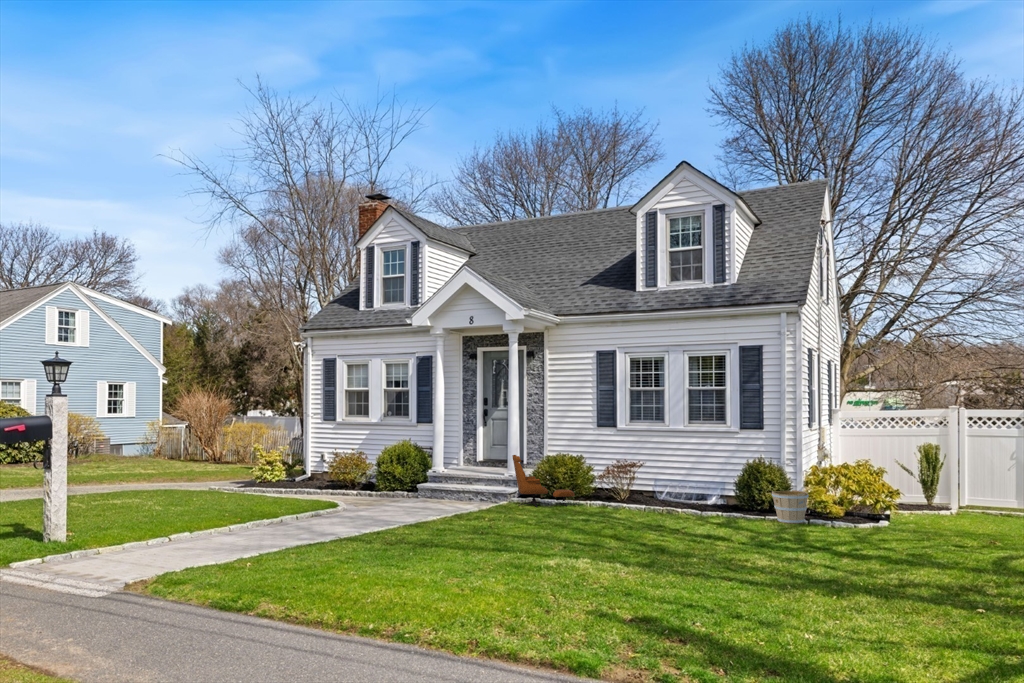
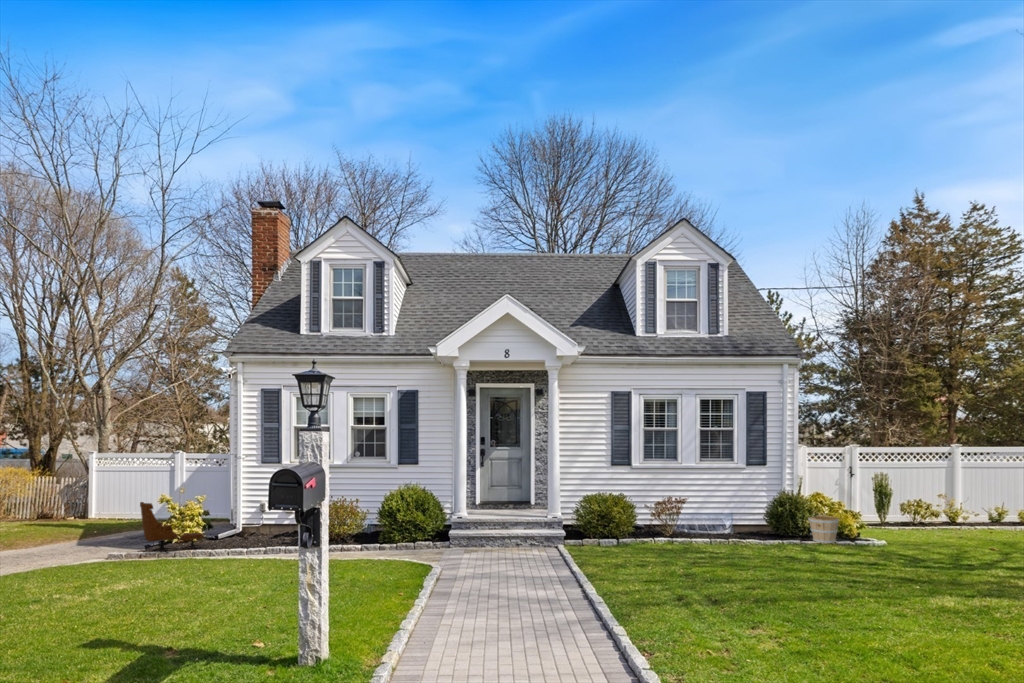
lounge chair: present [512,455,575,507] -> present [140,502,204,554]

